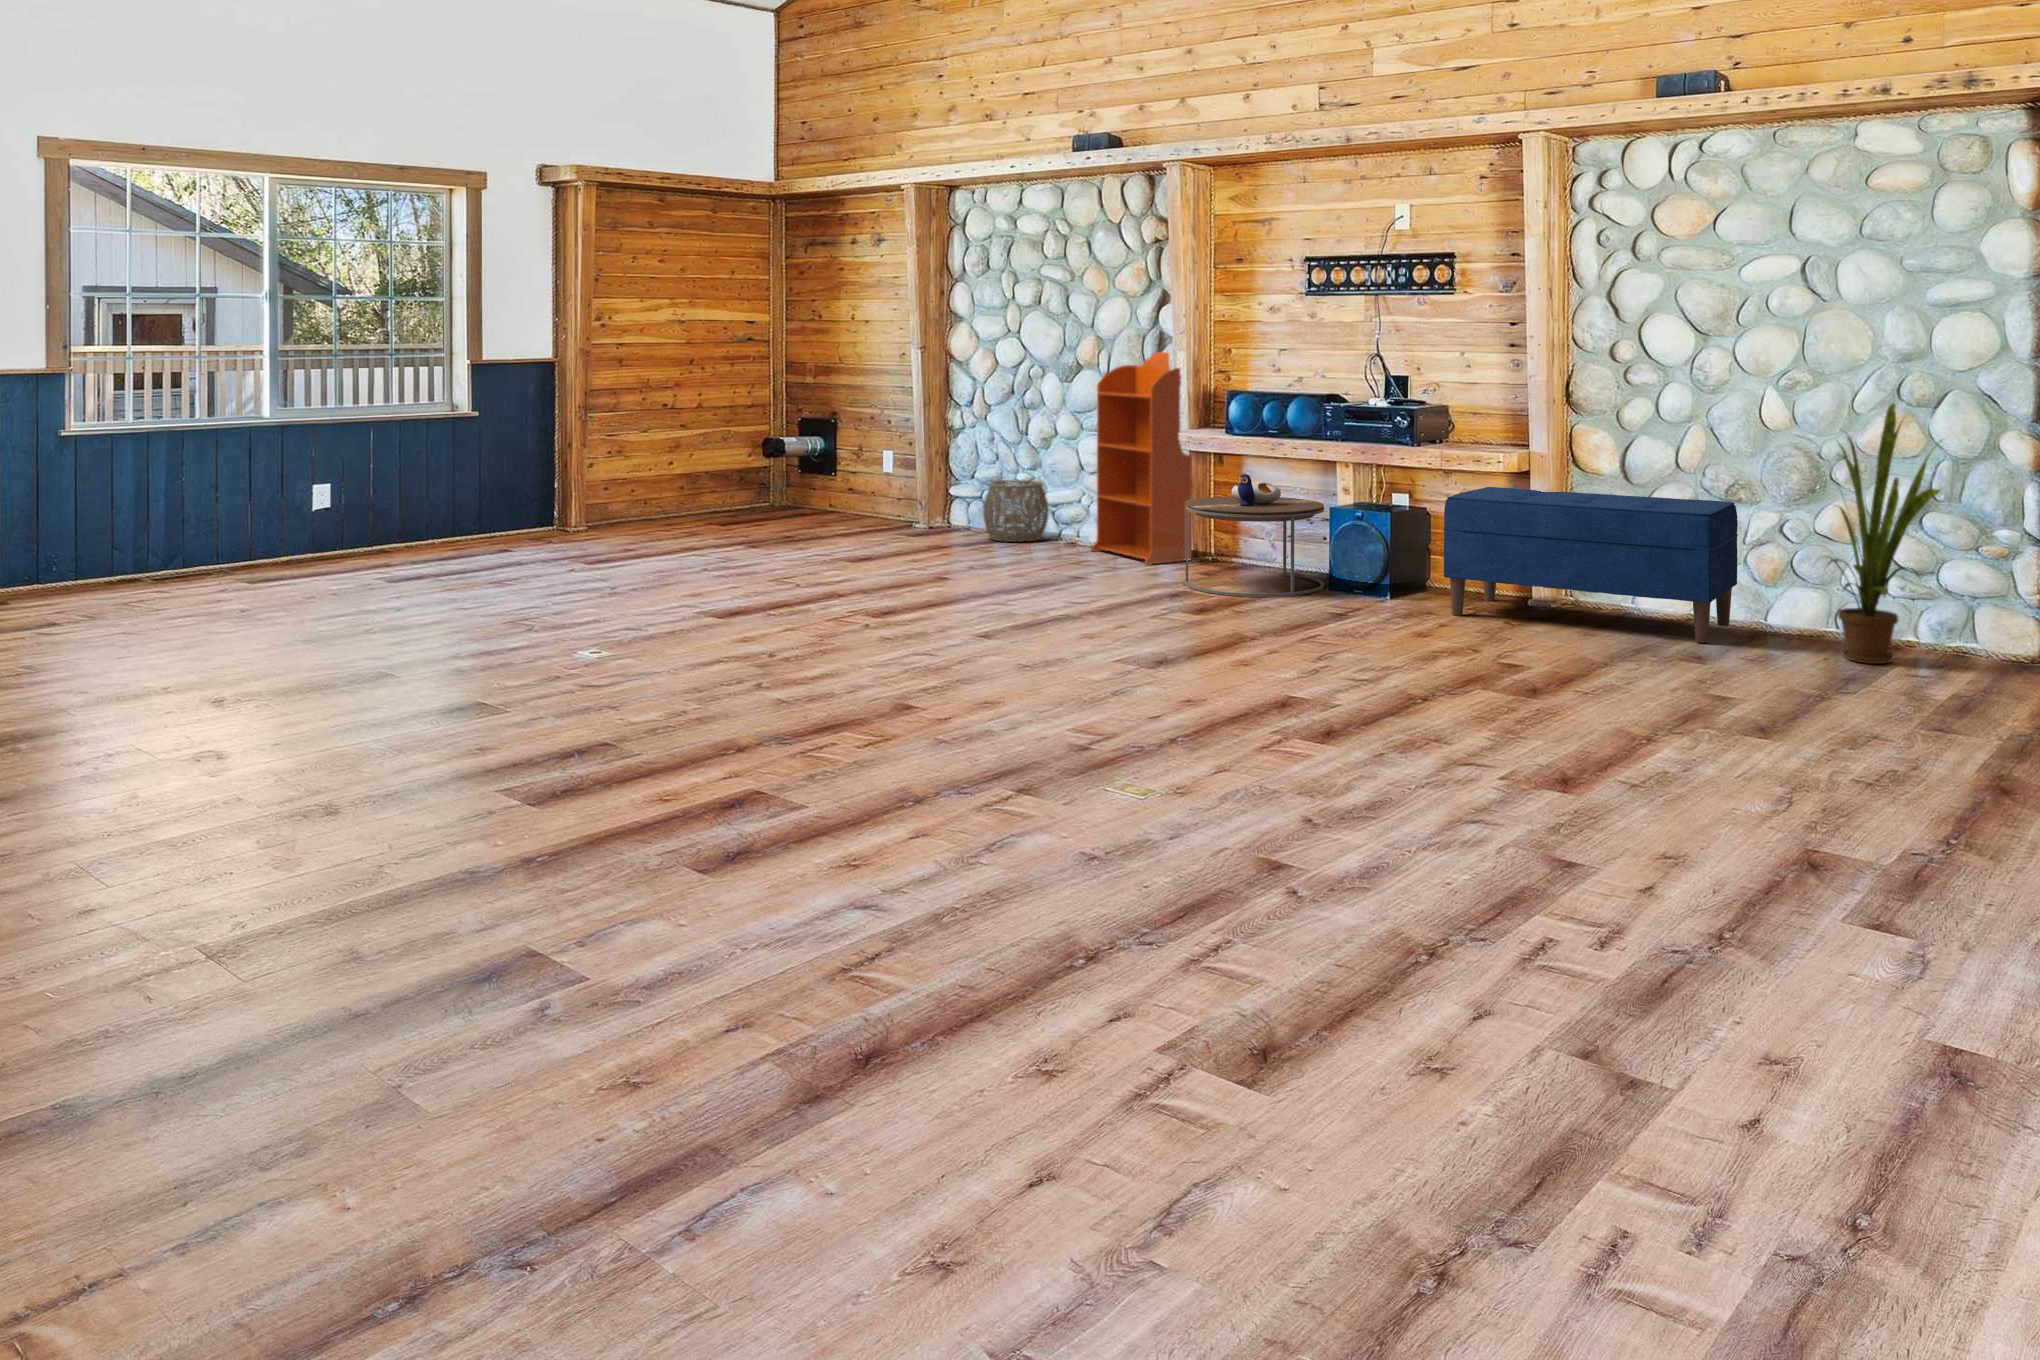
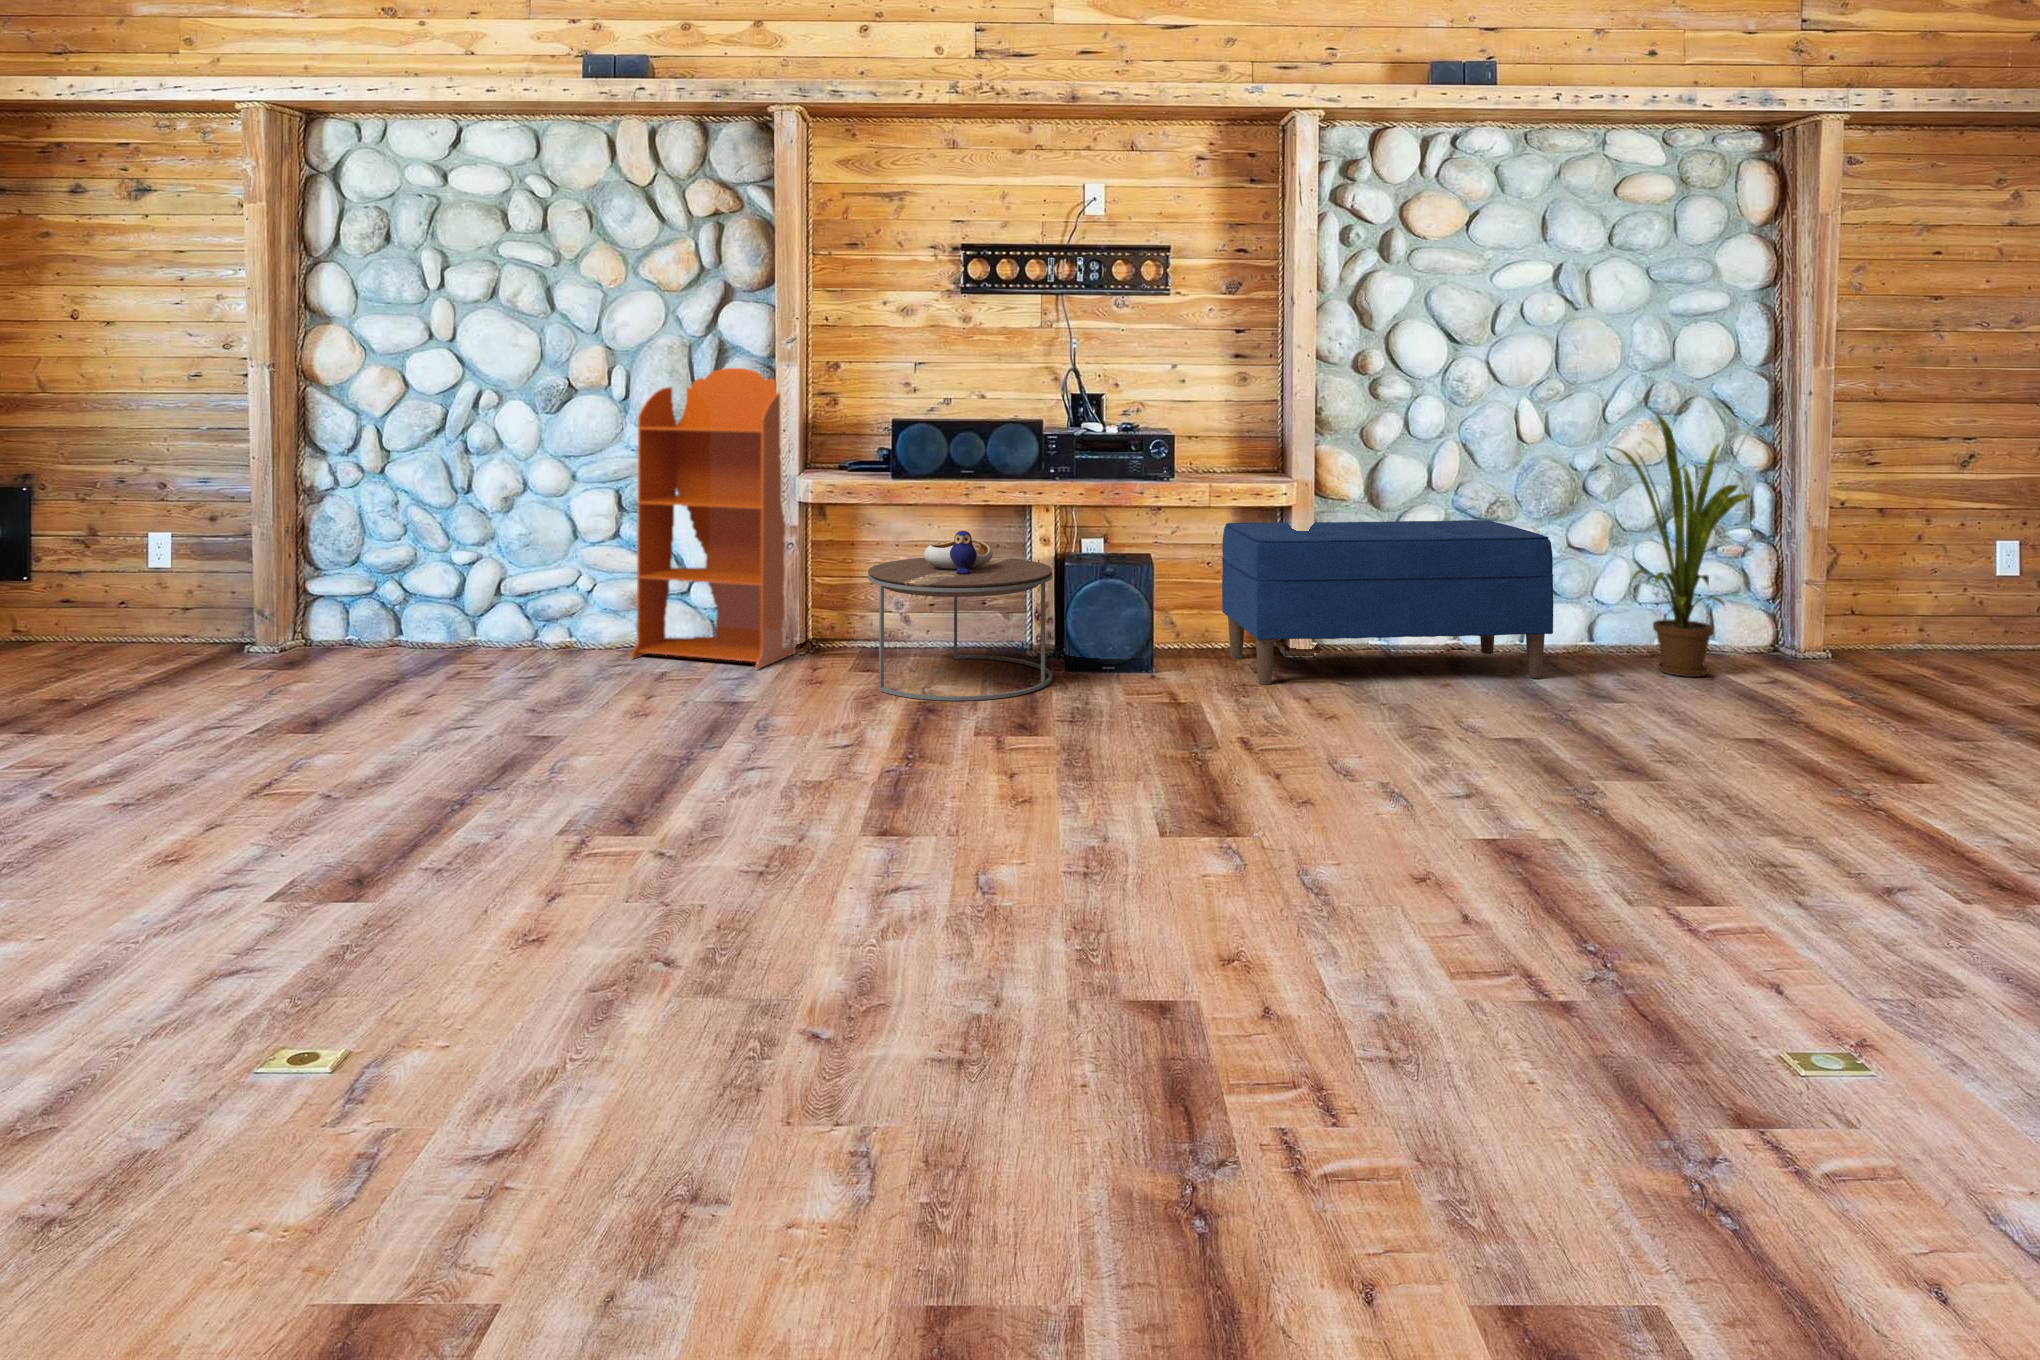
woven basket: present [983,480,1049,542] -> none [418,562,527,661]

